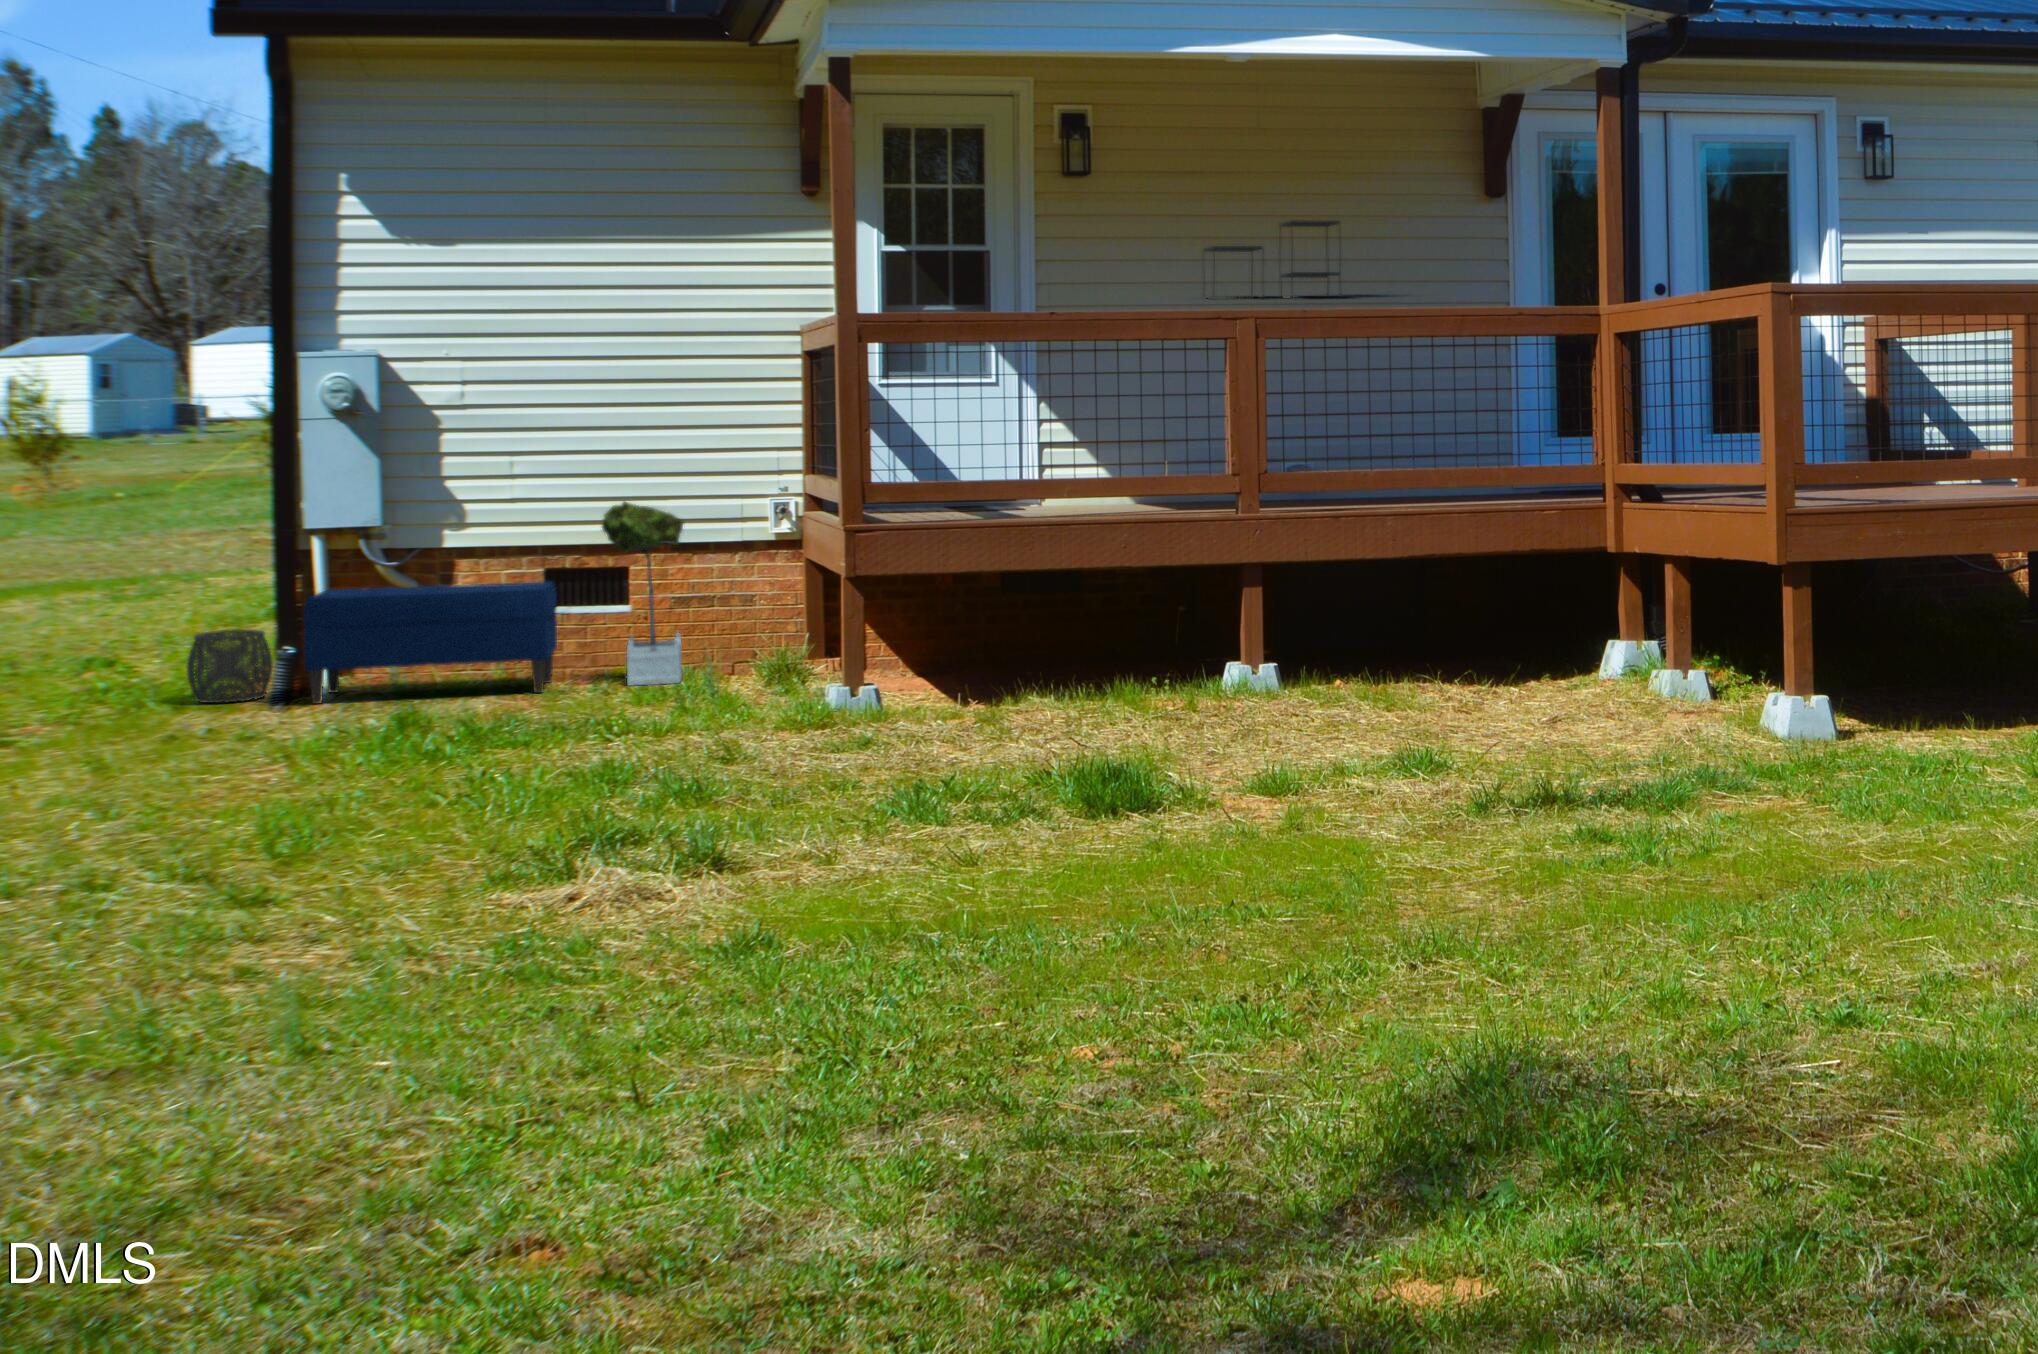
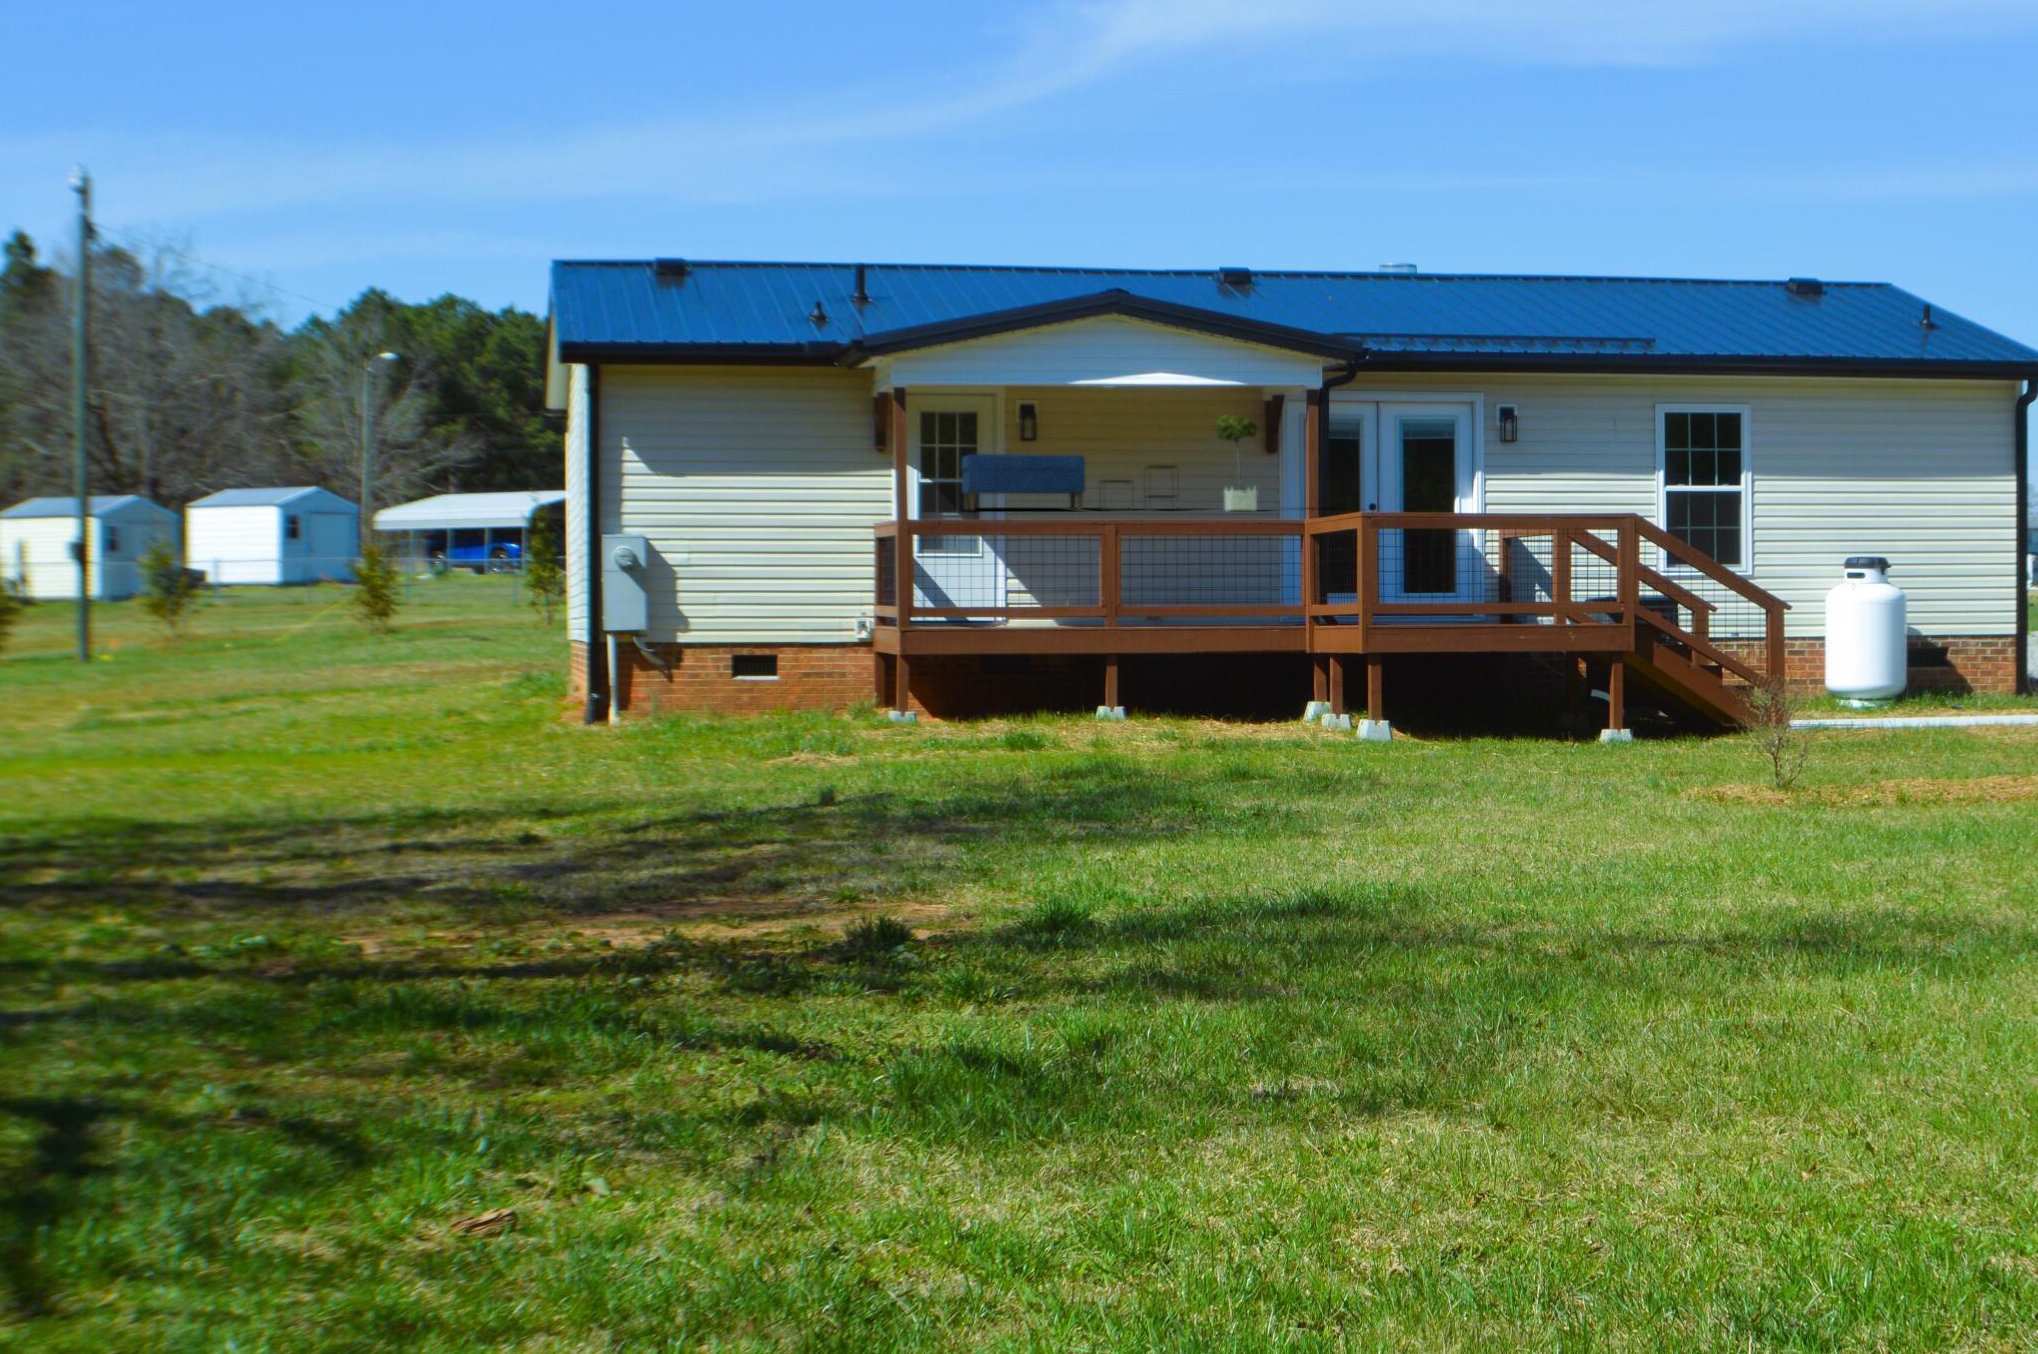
potted tree: present [602,501,685,686] -> present [1216,414,1257,511]
bench: present [304,582,557,704] -> present [962,454,1085,510]
woven basket: present [187,629,273,703] -> none [548,684,592,721]

